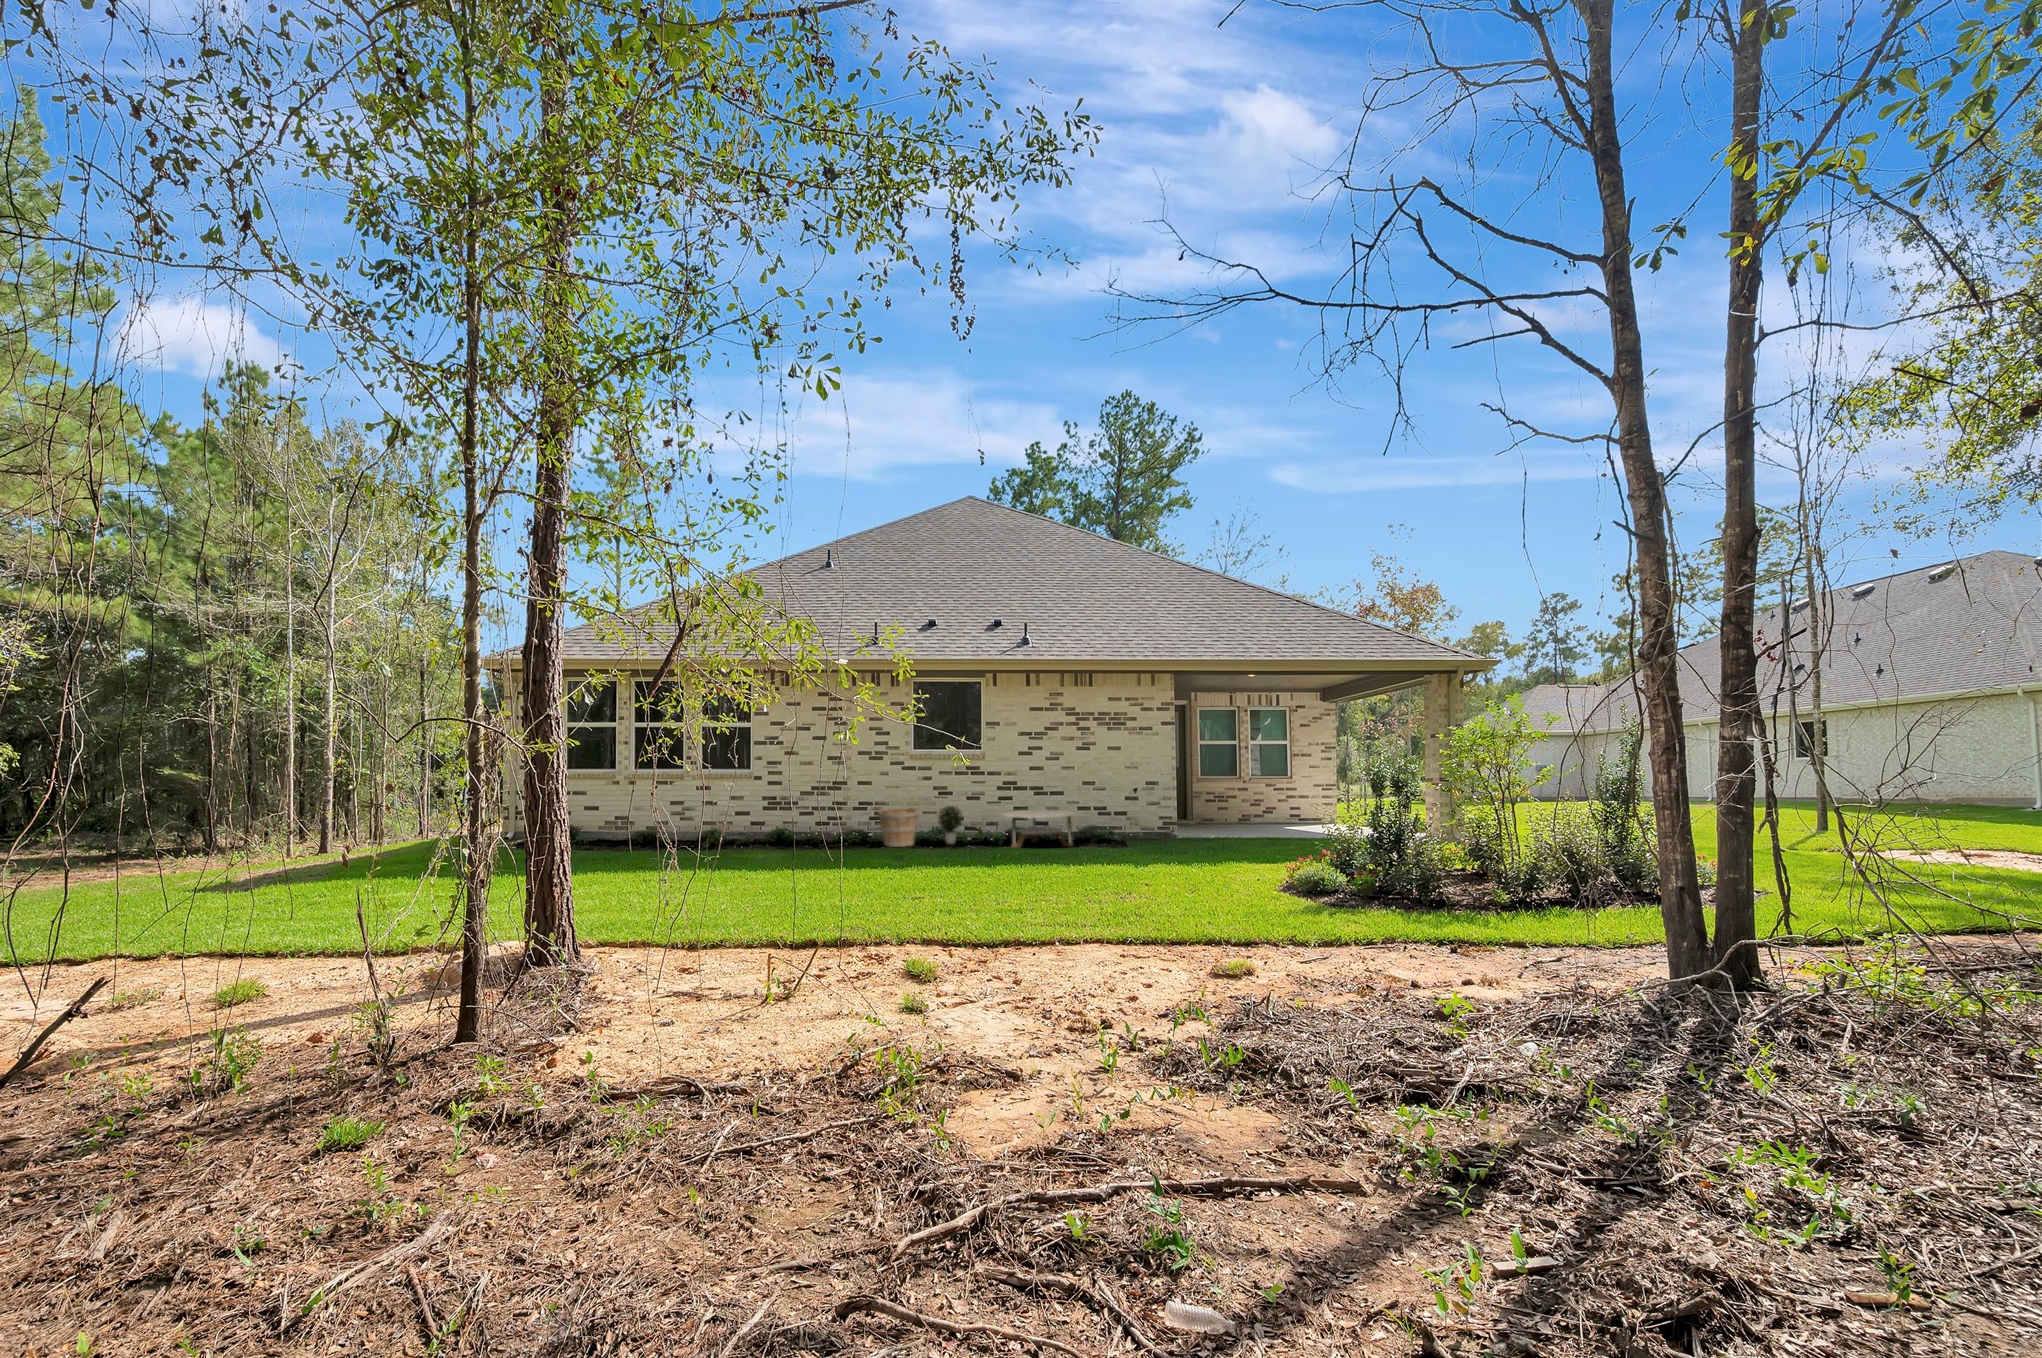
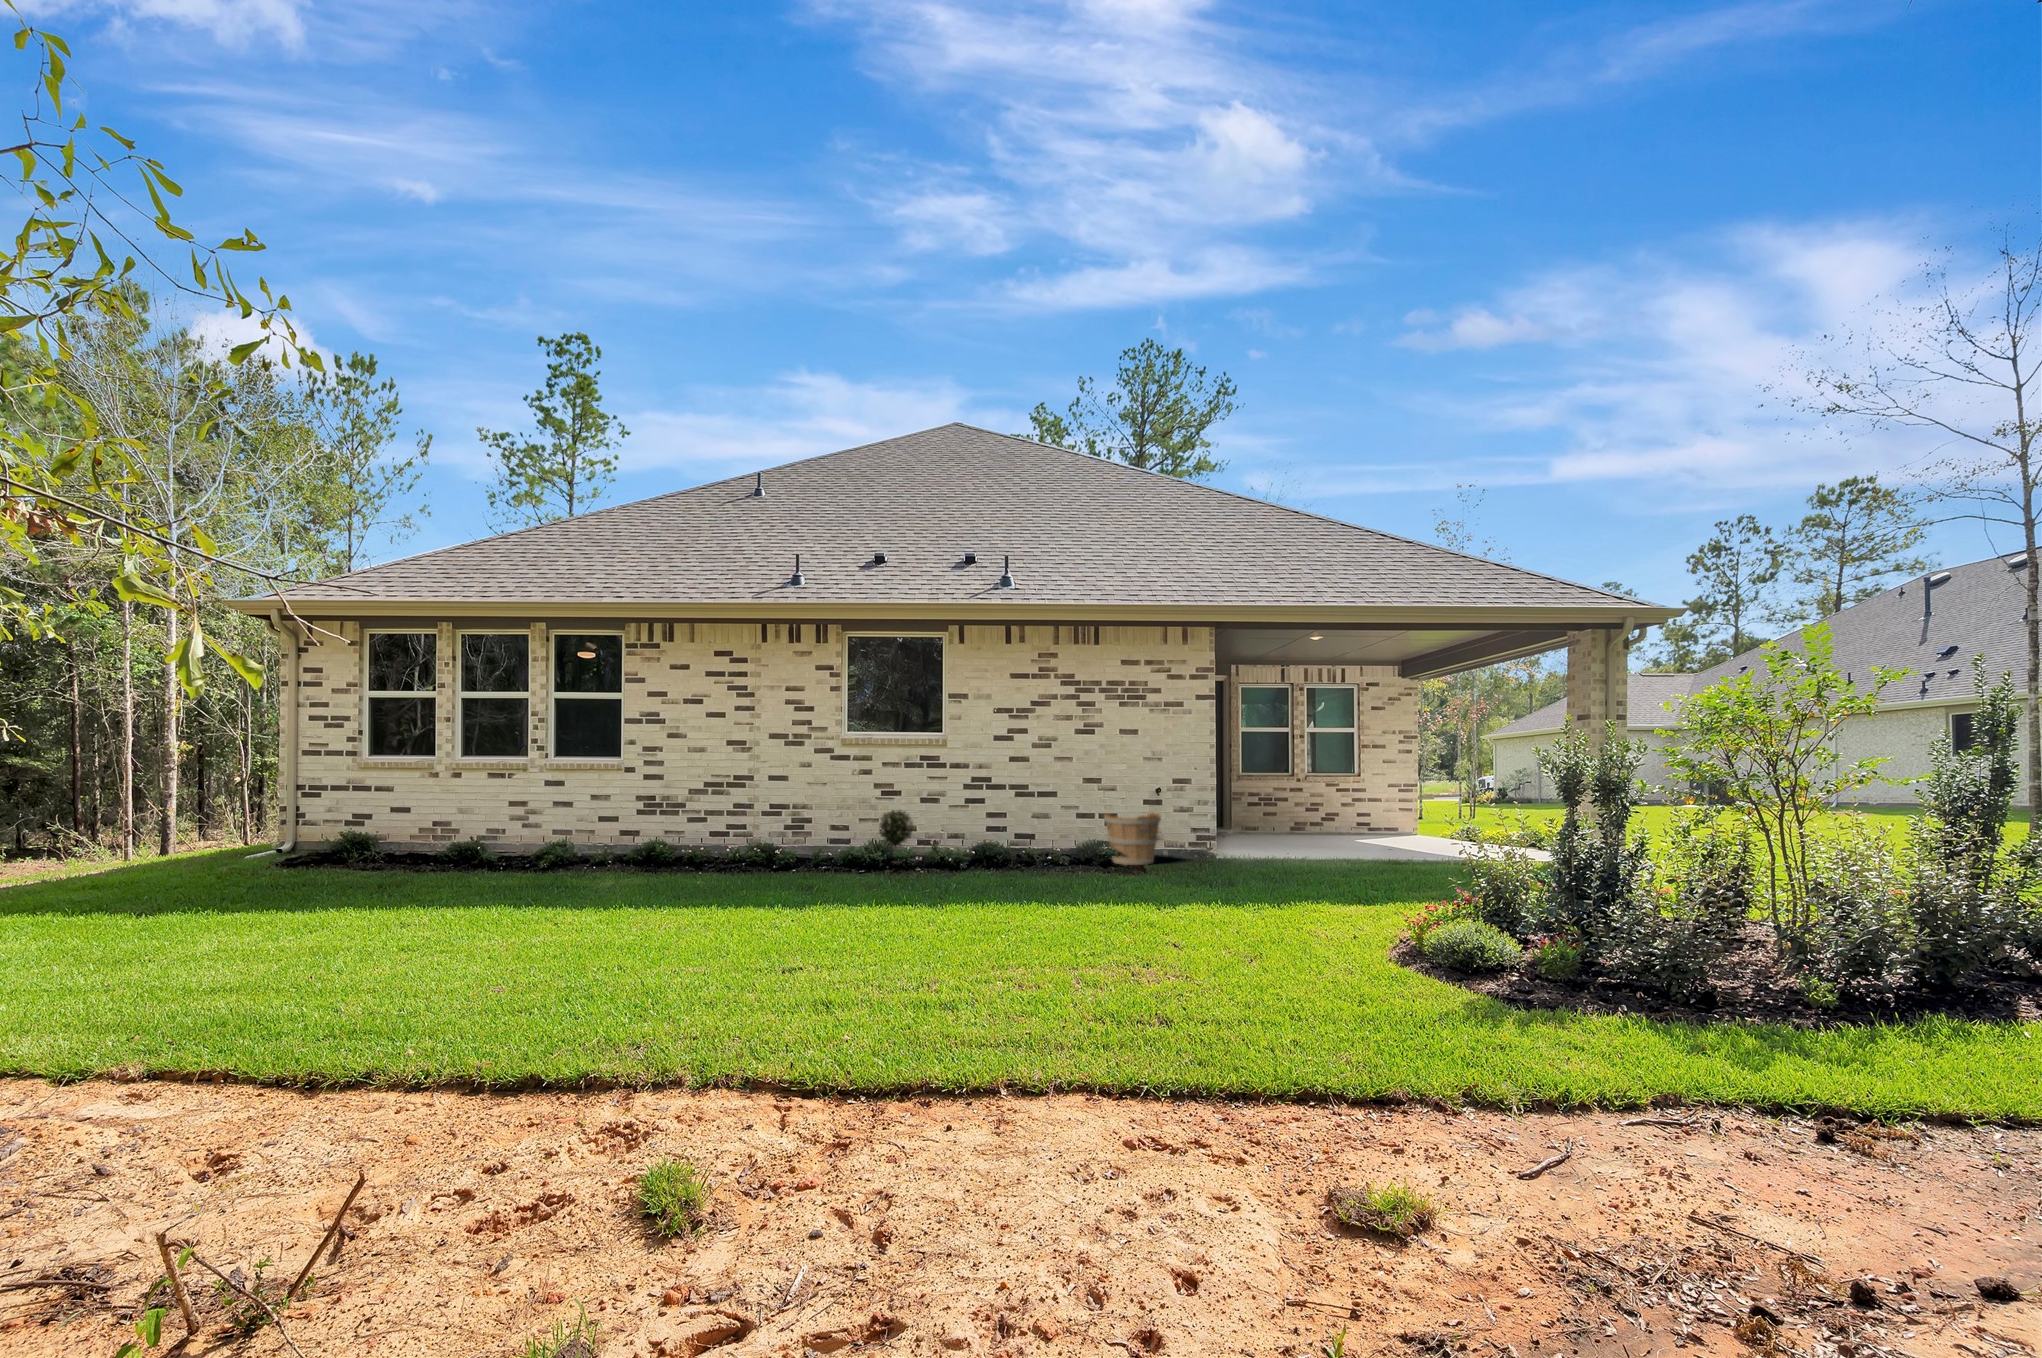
wooden bucket: present [878,808,919,847] -> present [1104,812,1161,865]
round table: present [1001,810,1077,848] -> none [964,816,1072,871]

